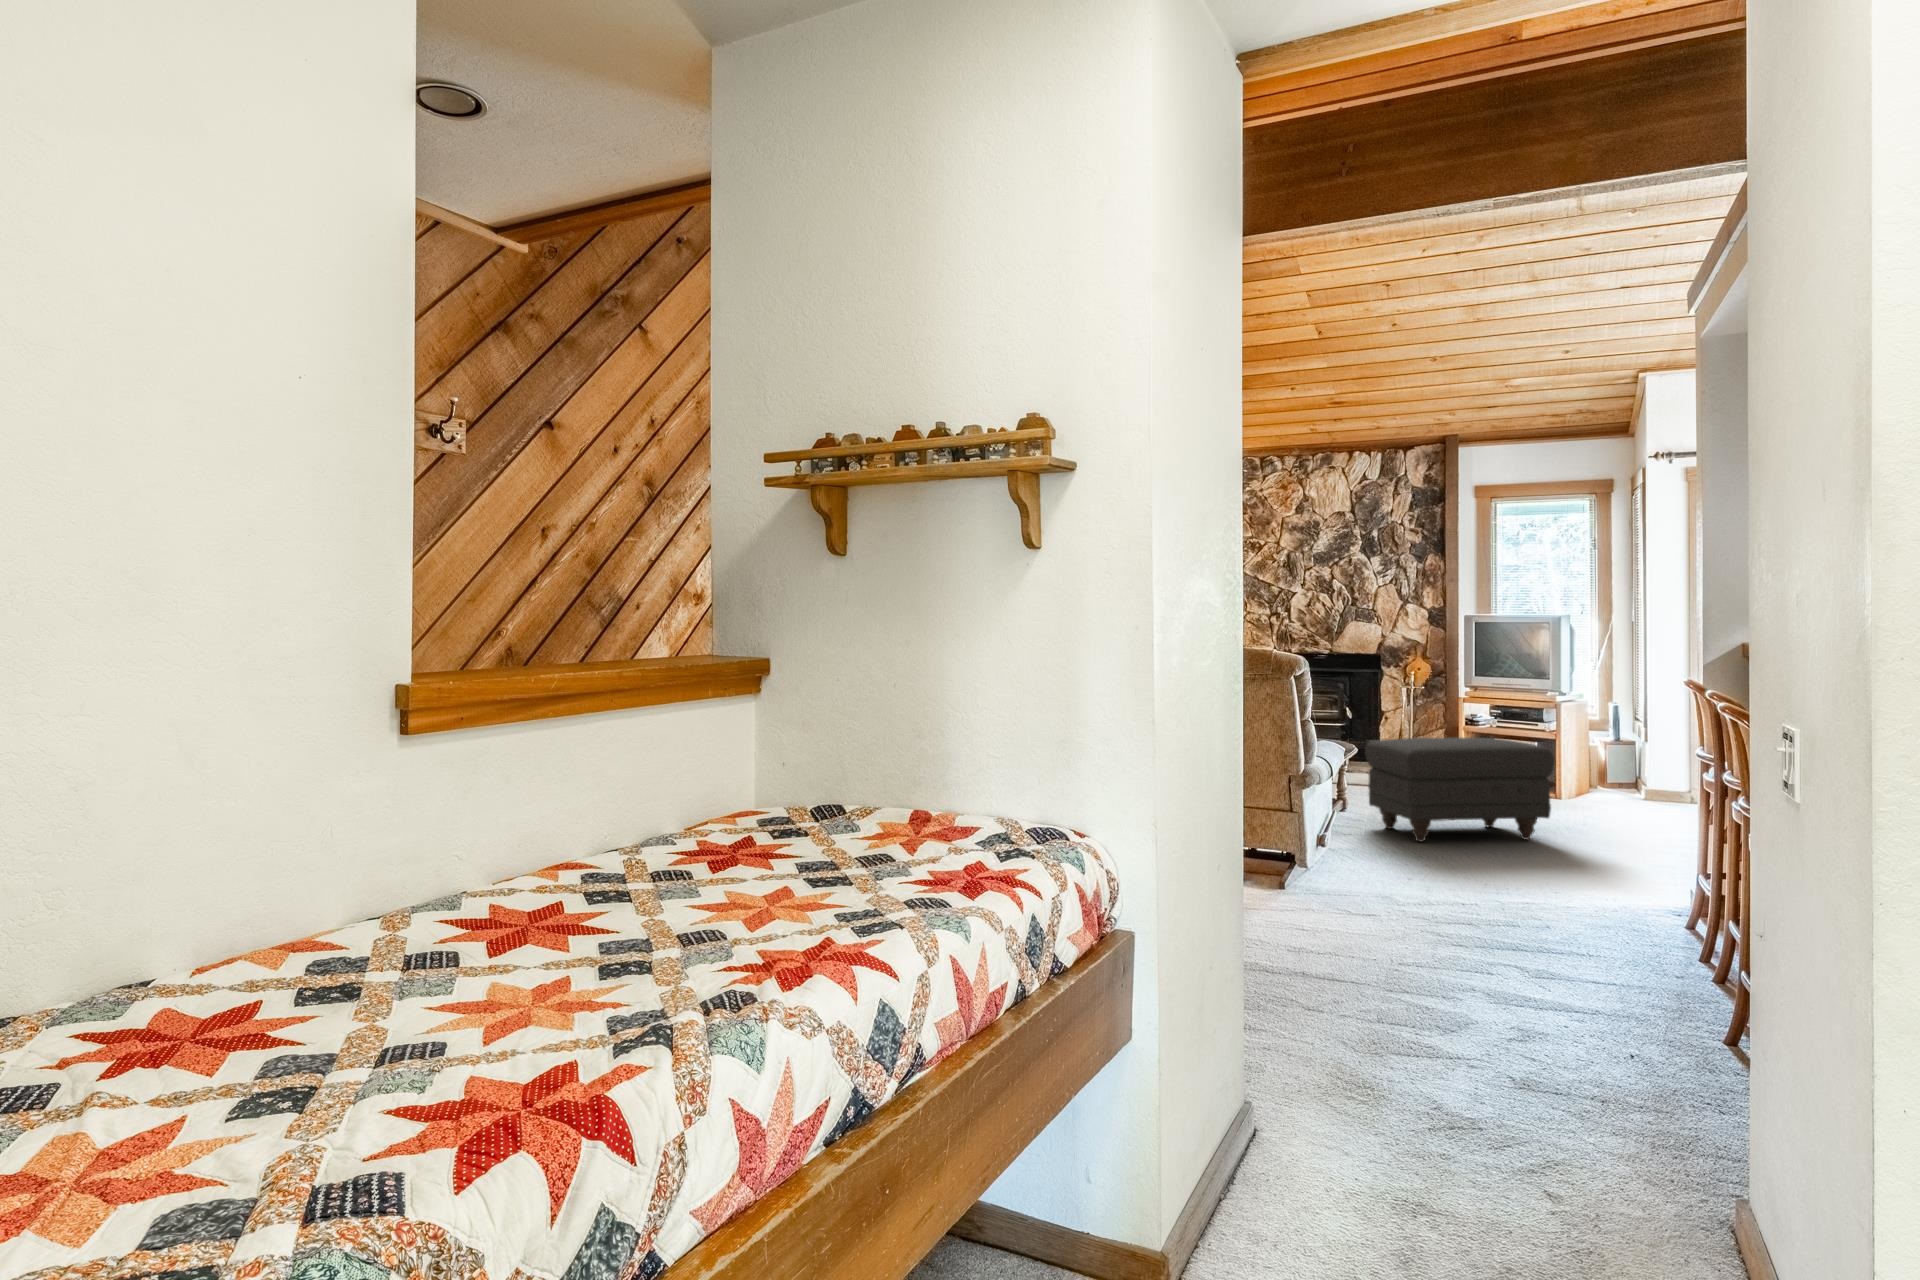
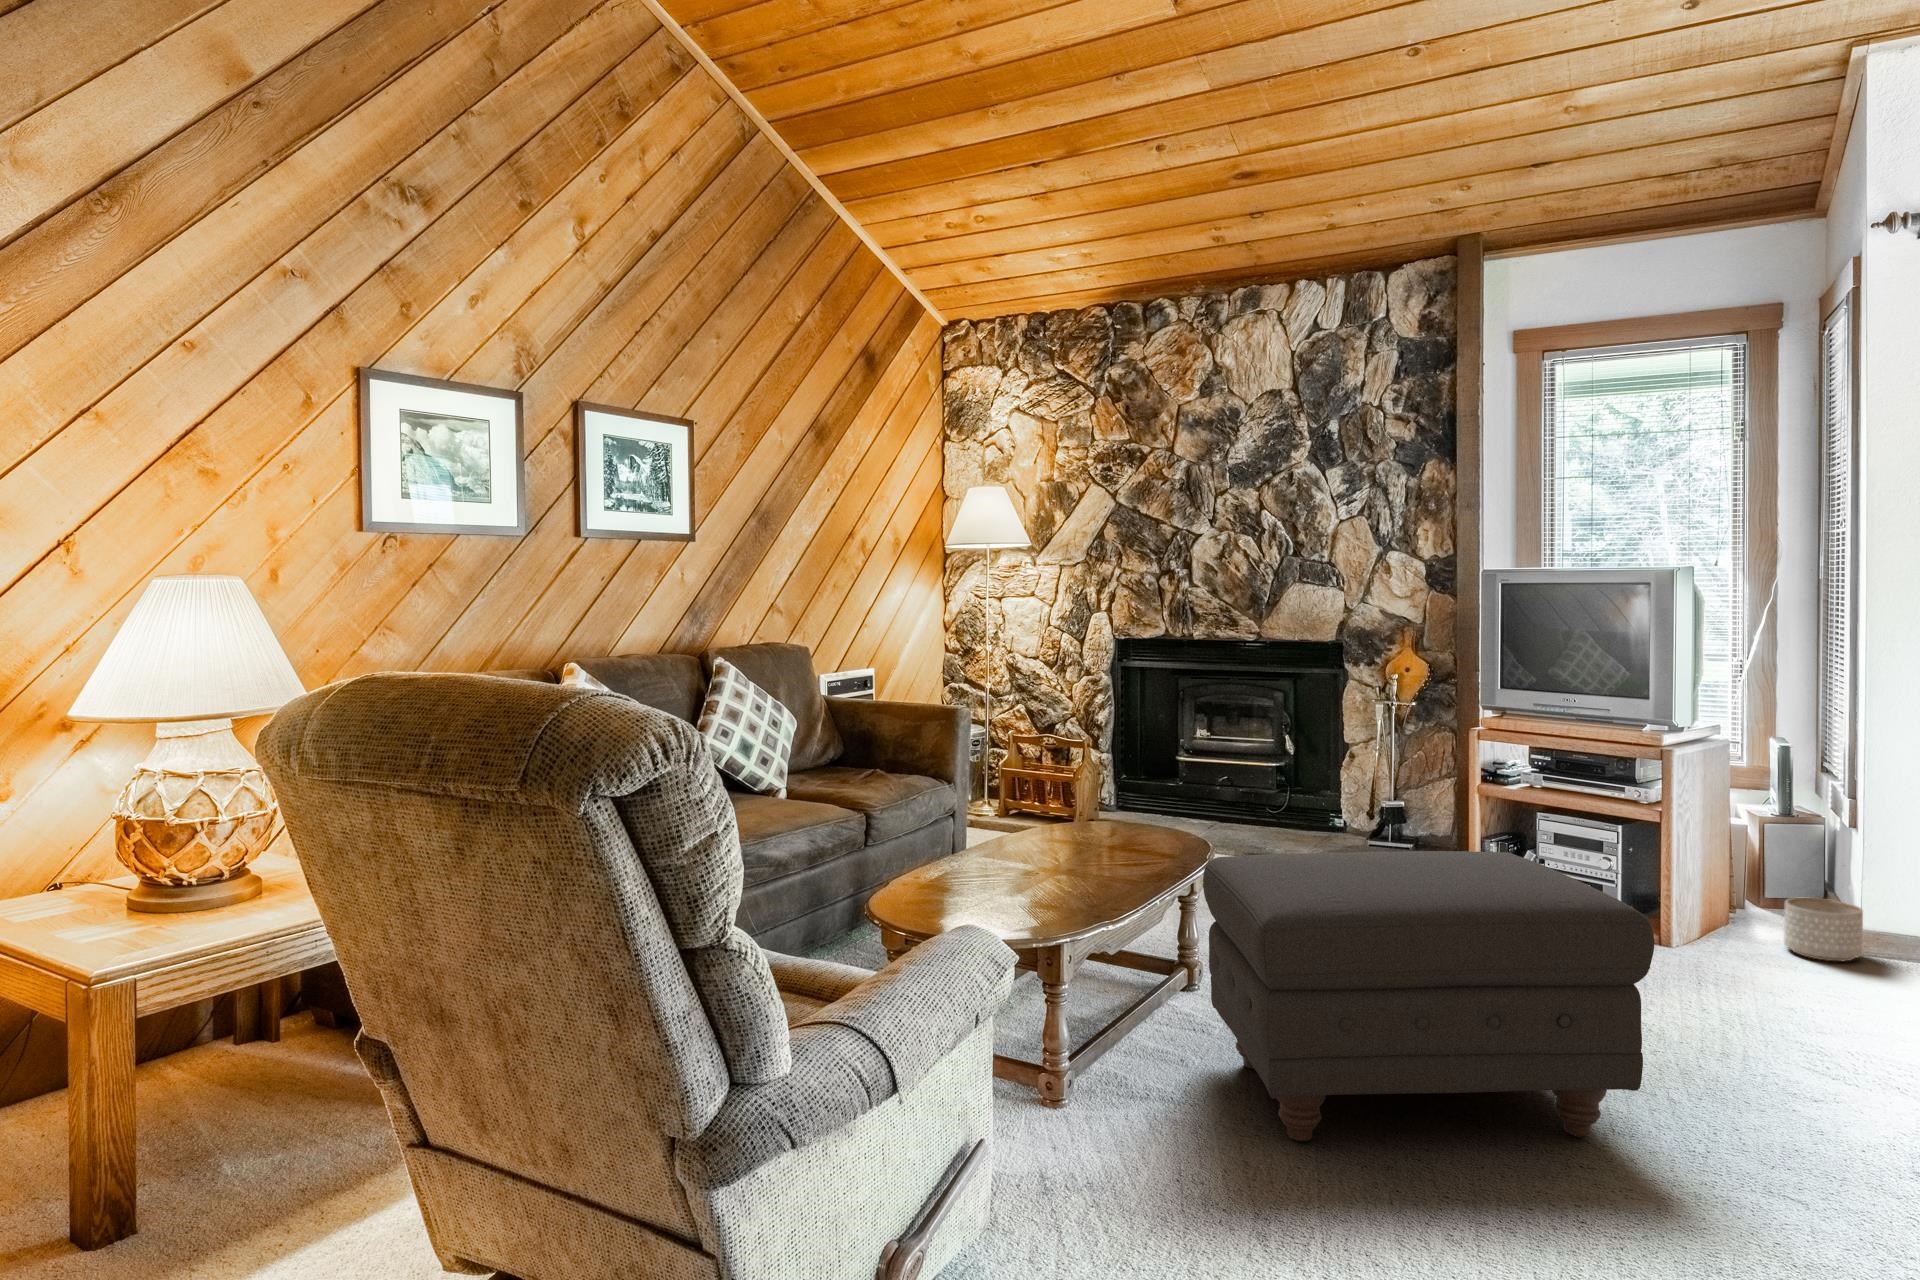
planter: none [1614,775,1649,802] -> present [1784,898,1863,961]

